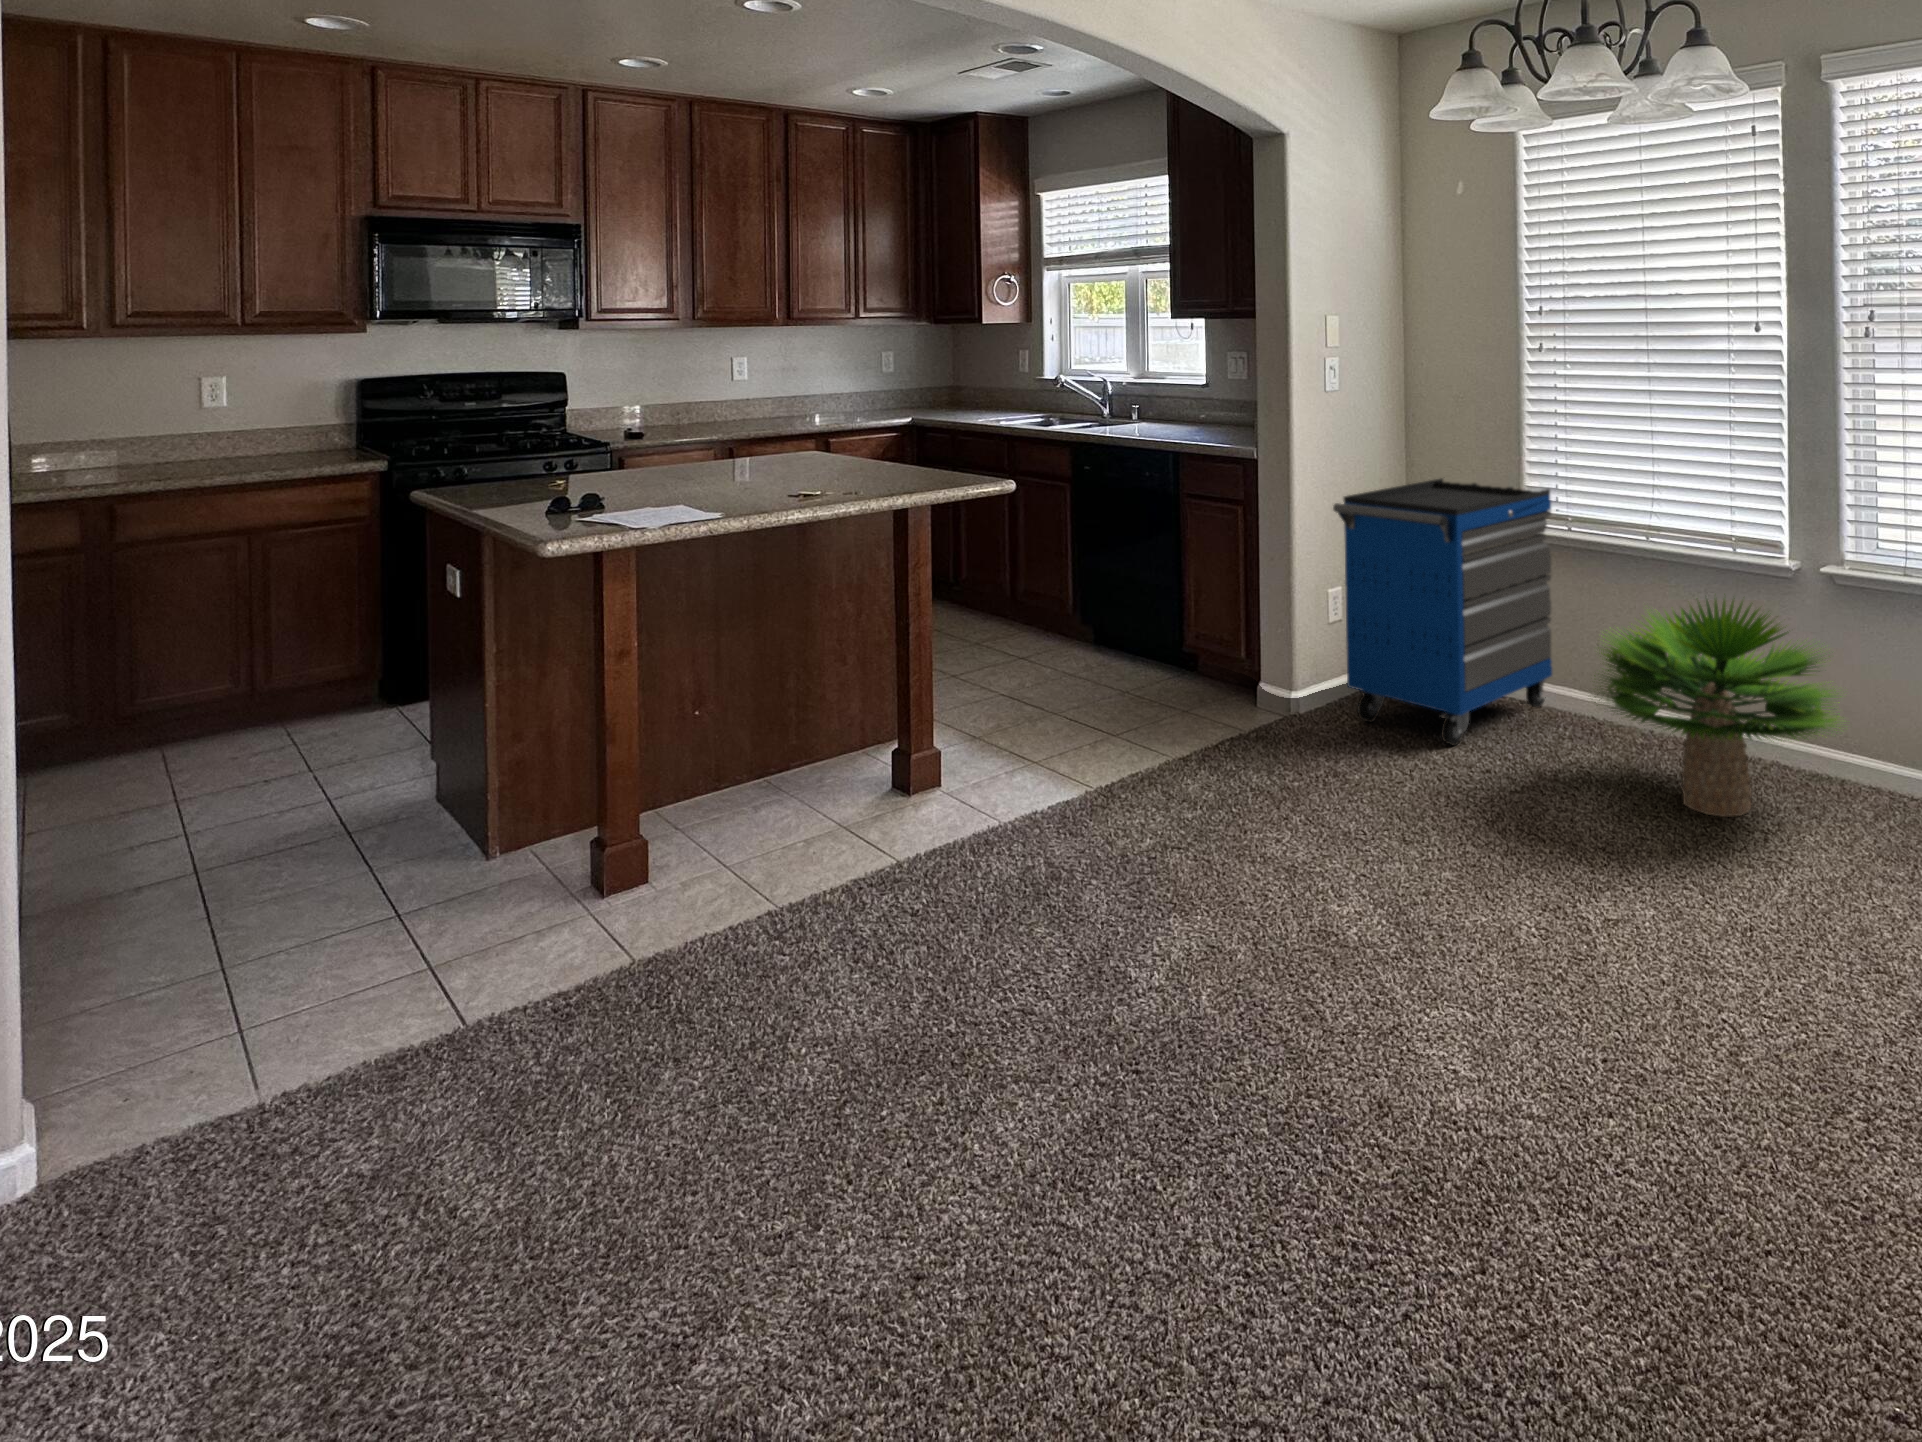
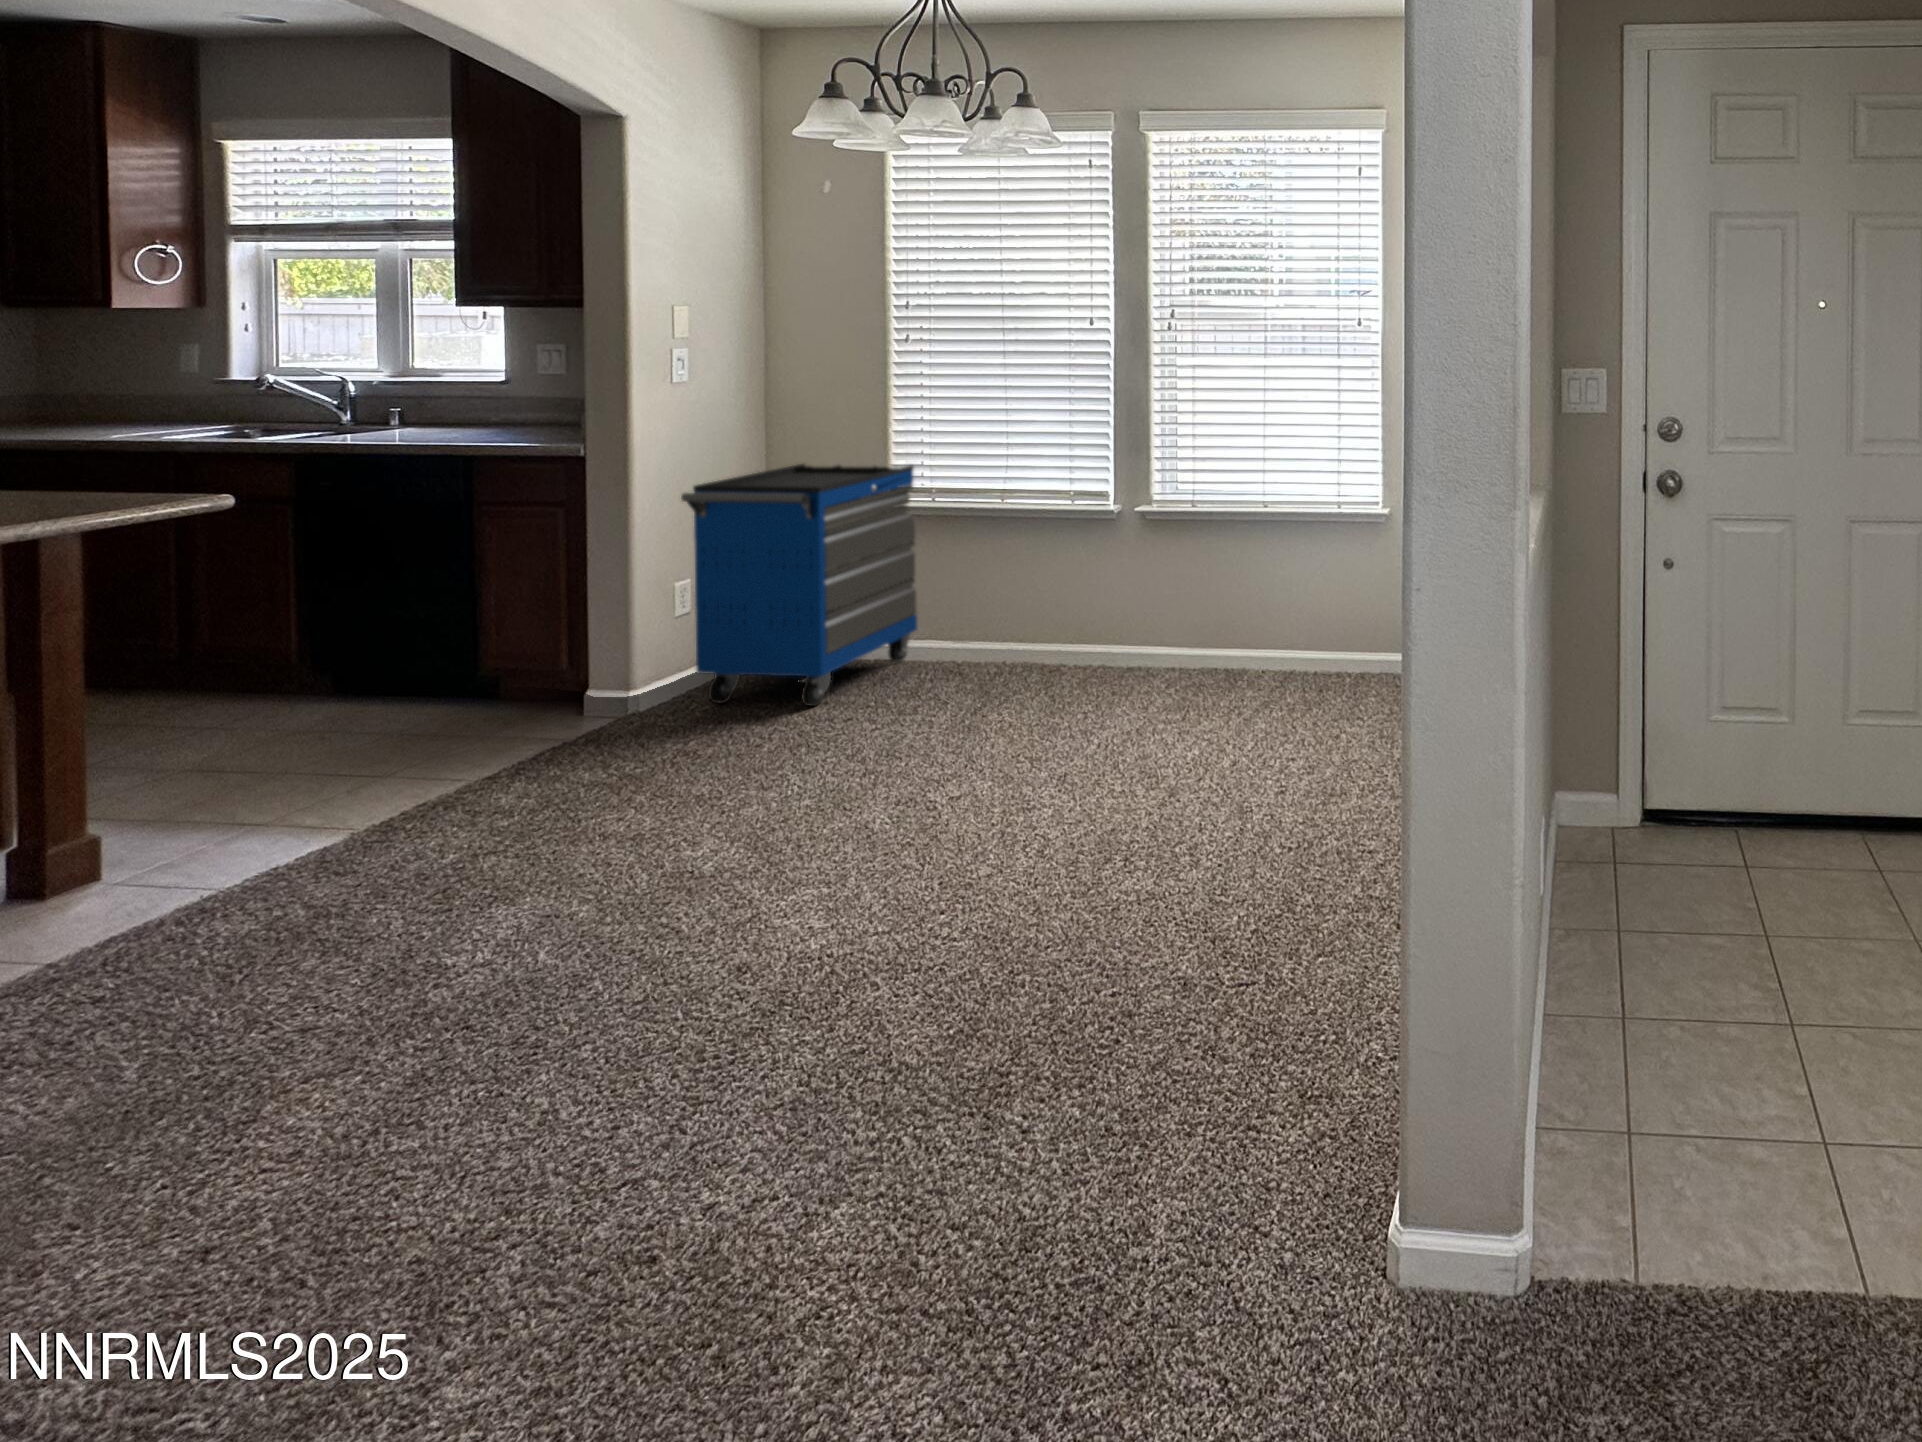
potted plant: present [1594,600,1841,817] -> none [941,535,1154,713]

